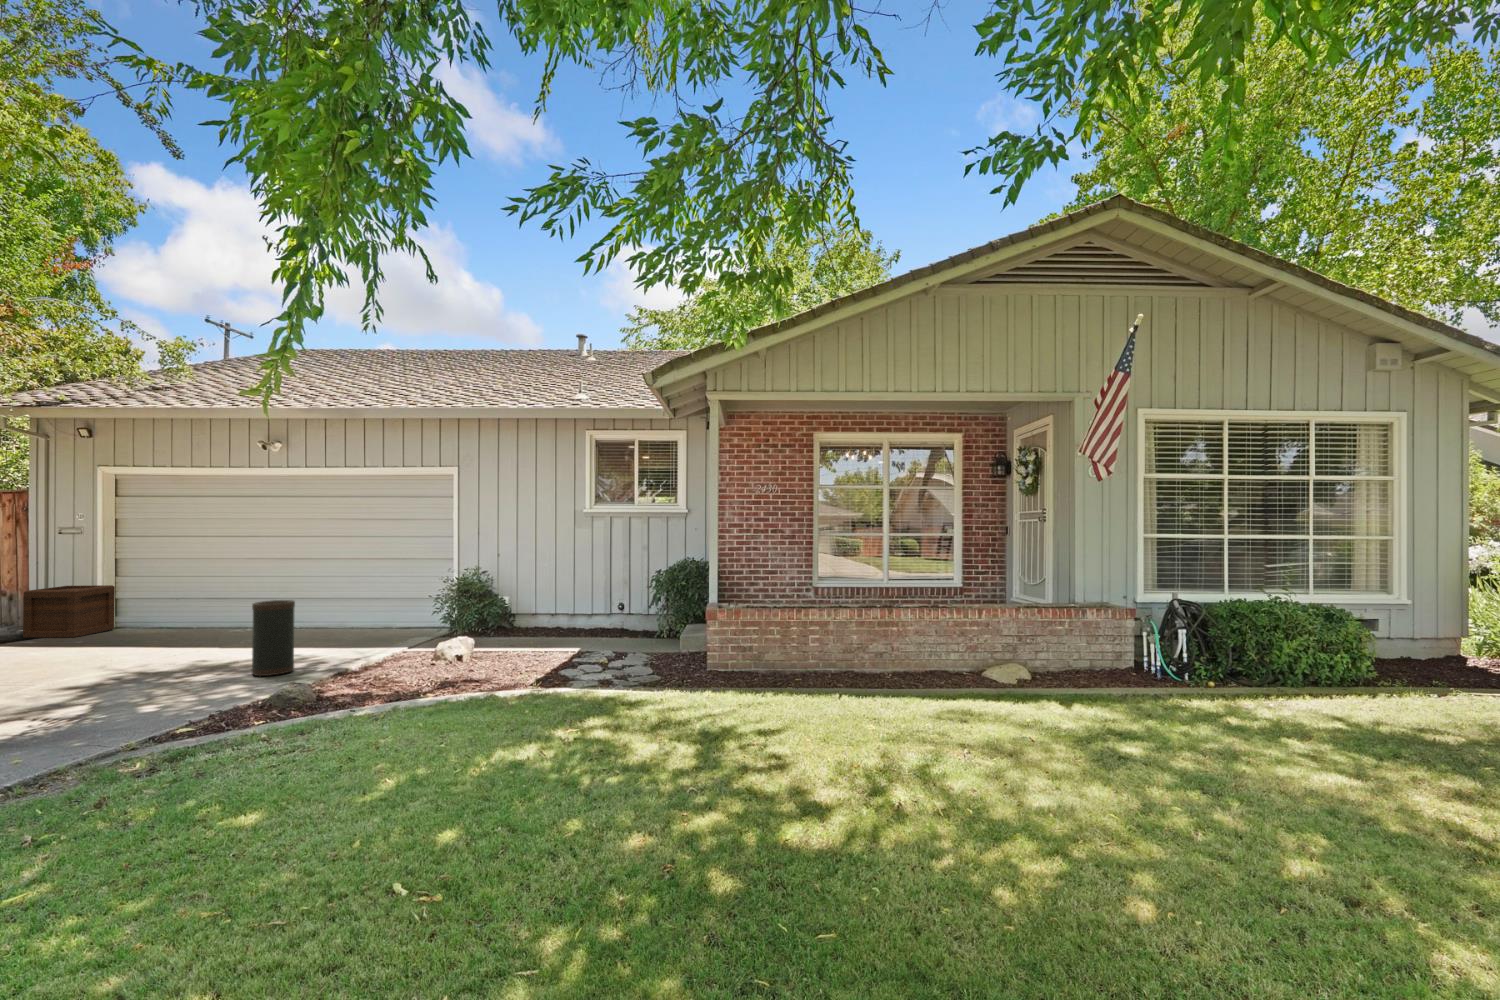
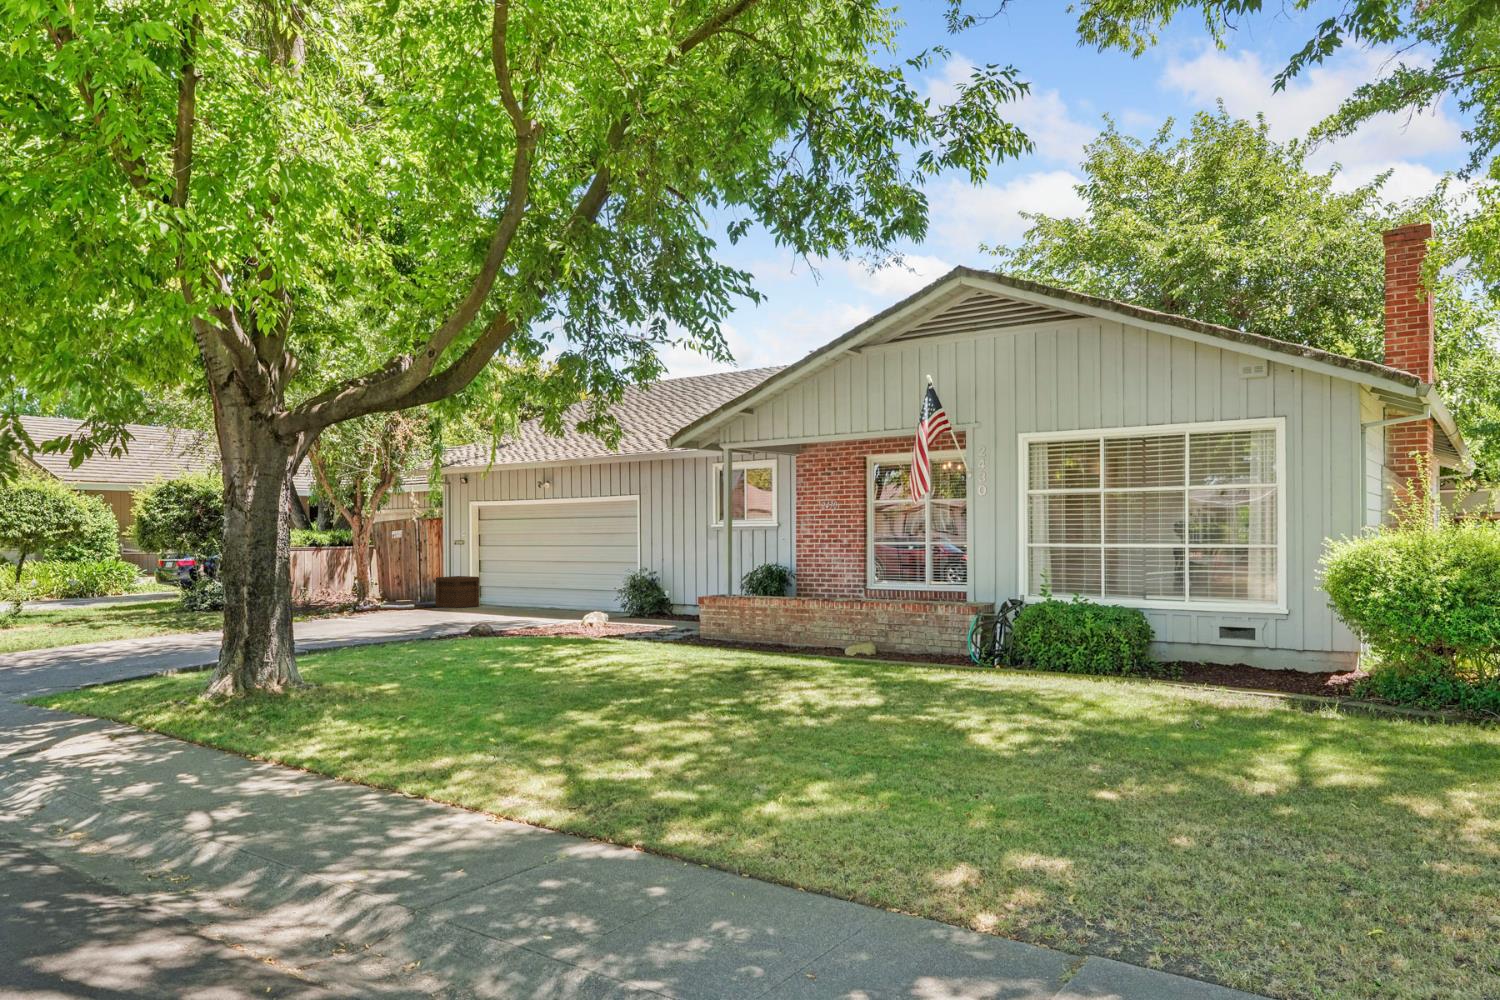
trash can: present [252,600,295,677] -> none [501,580,523,624]

